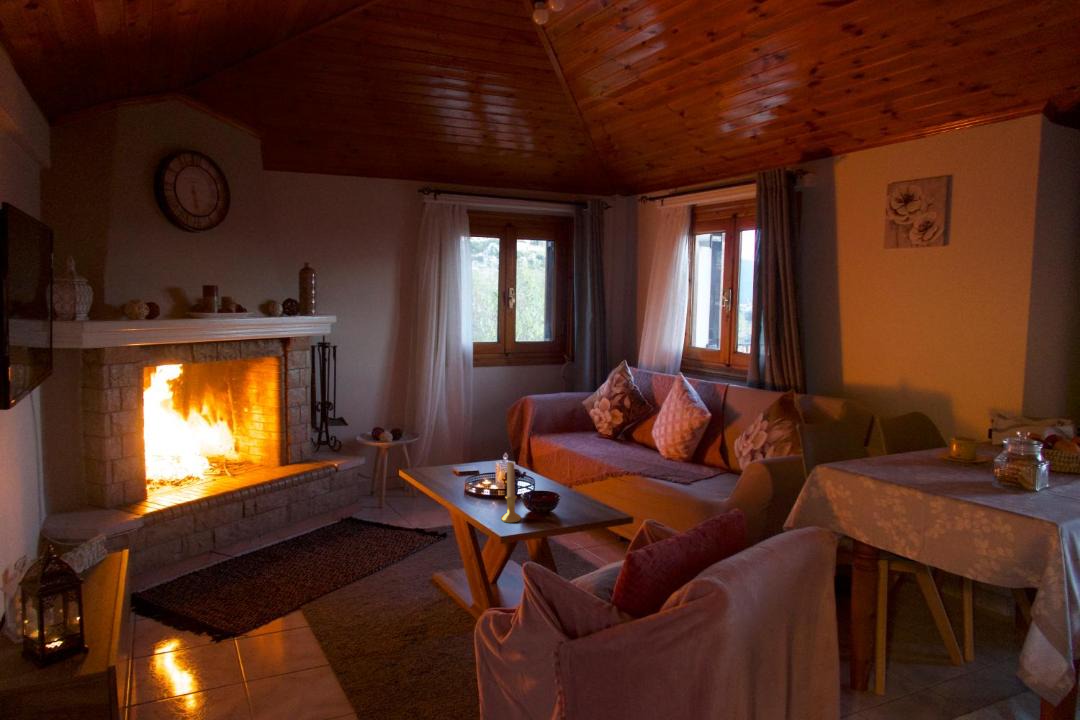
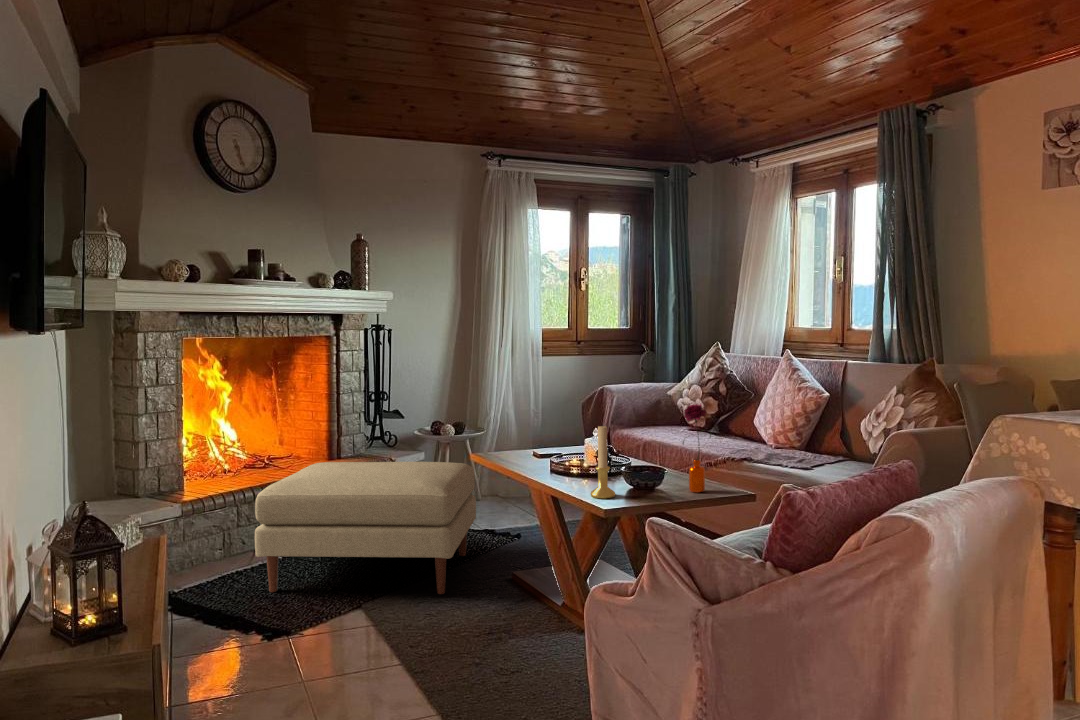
flower: none [577,442,601,515] -> present [683,404,711,492]
ottoman: none [214,477,410,597] -> present [255,462,476,594]

